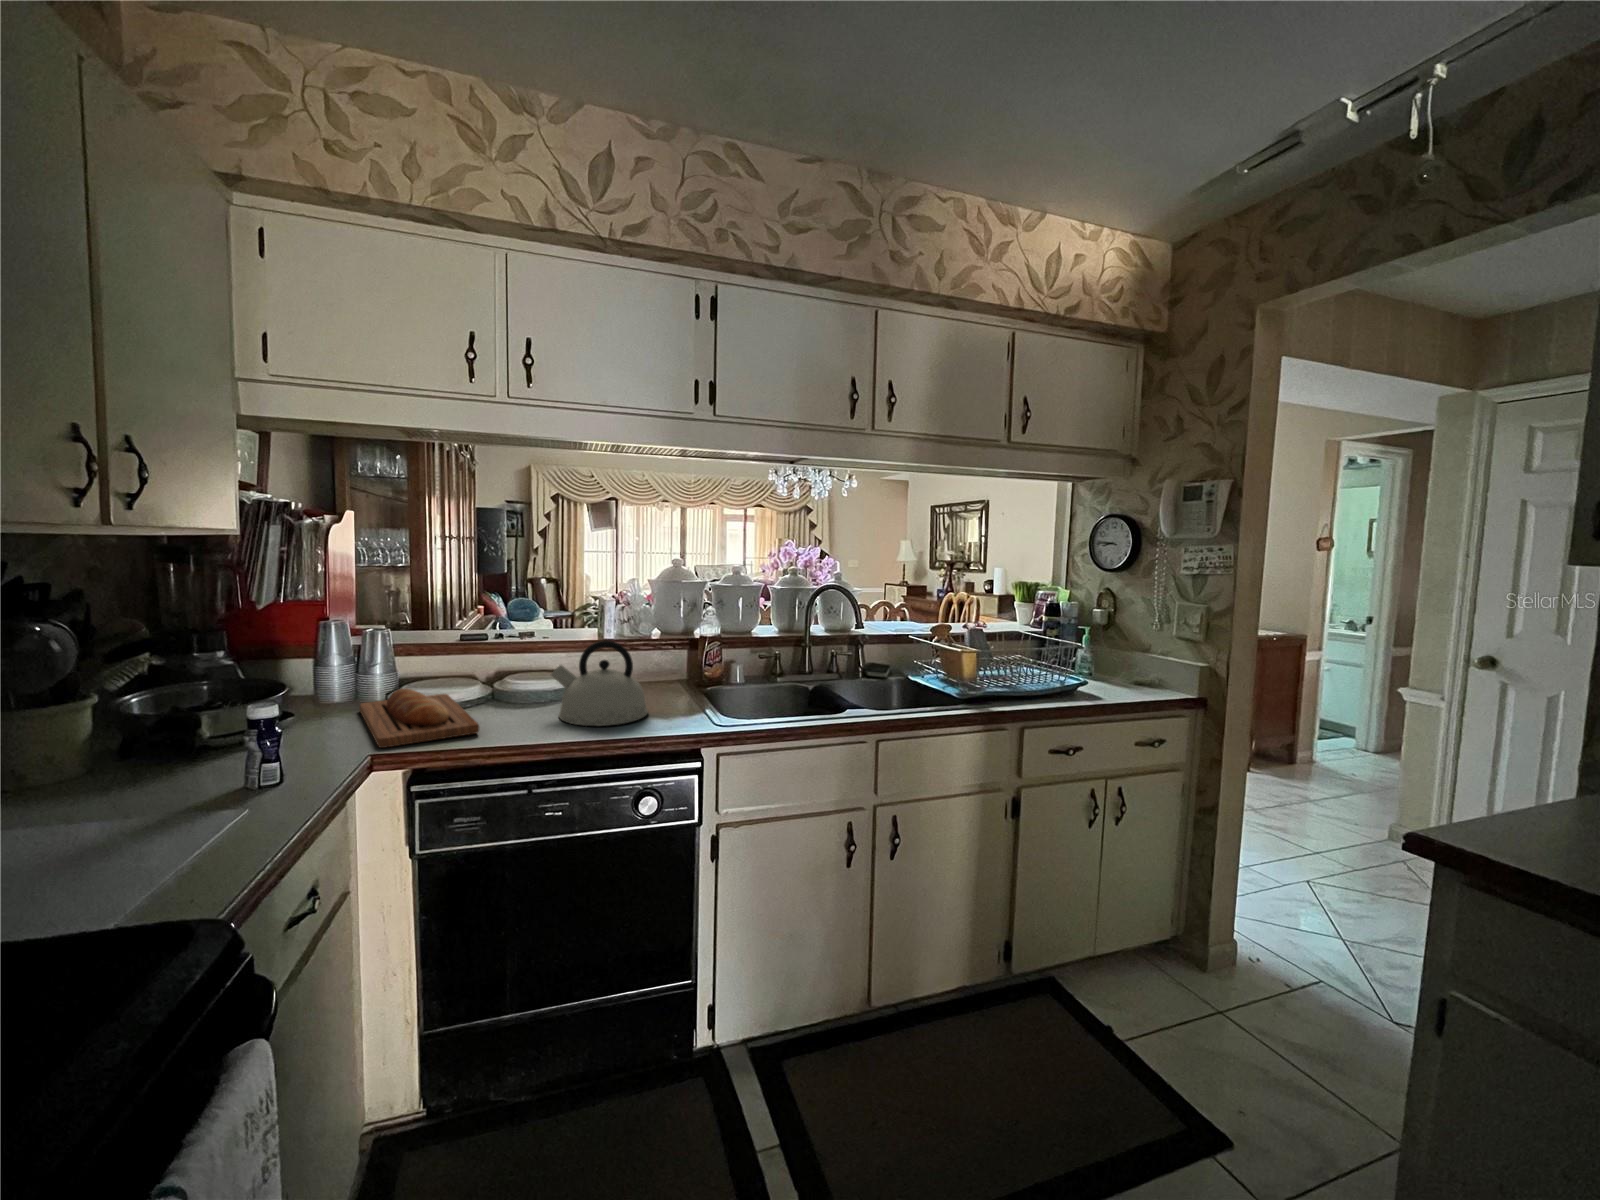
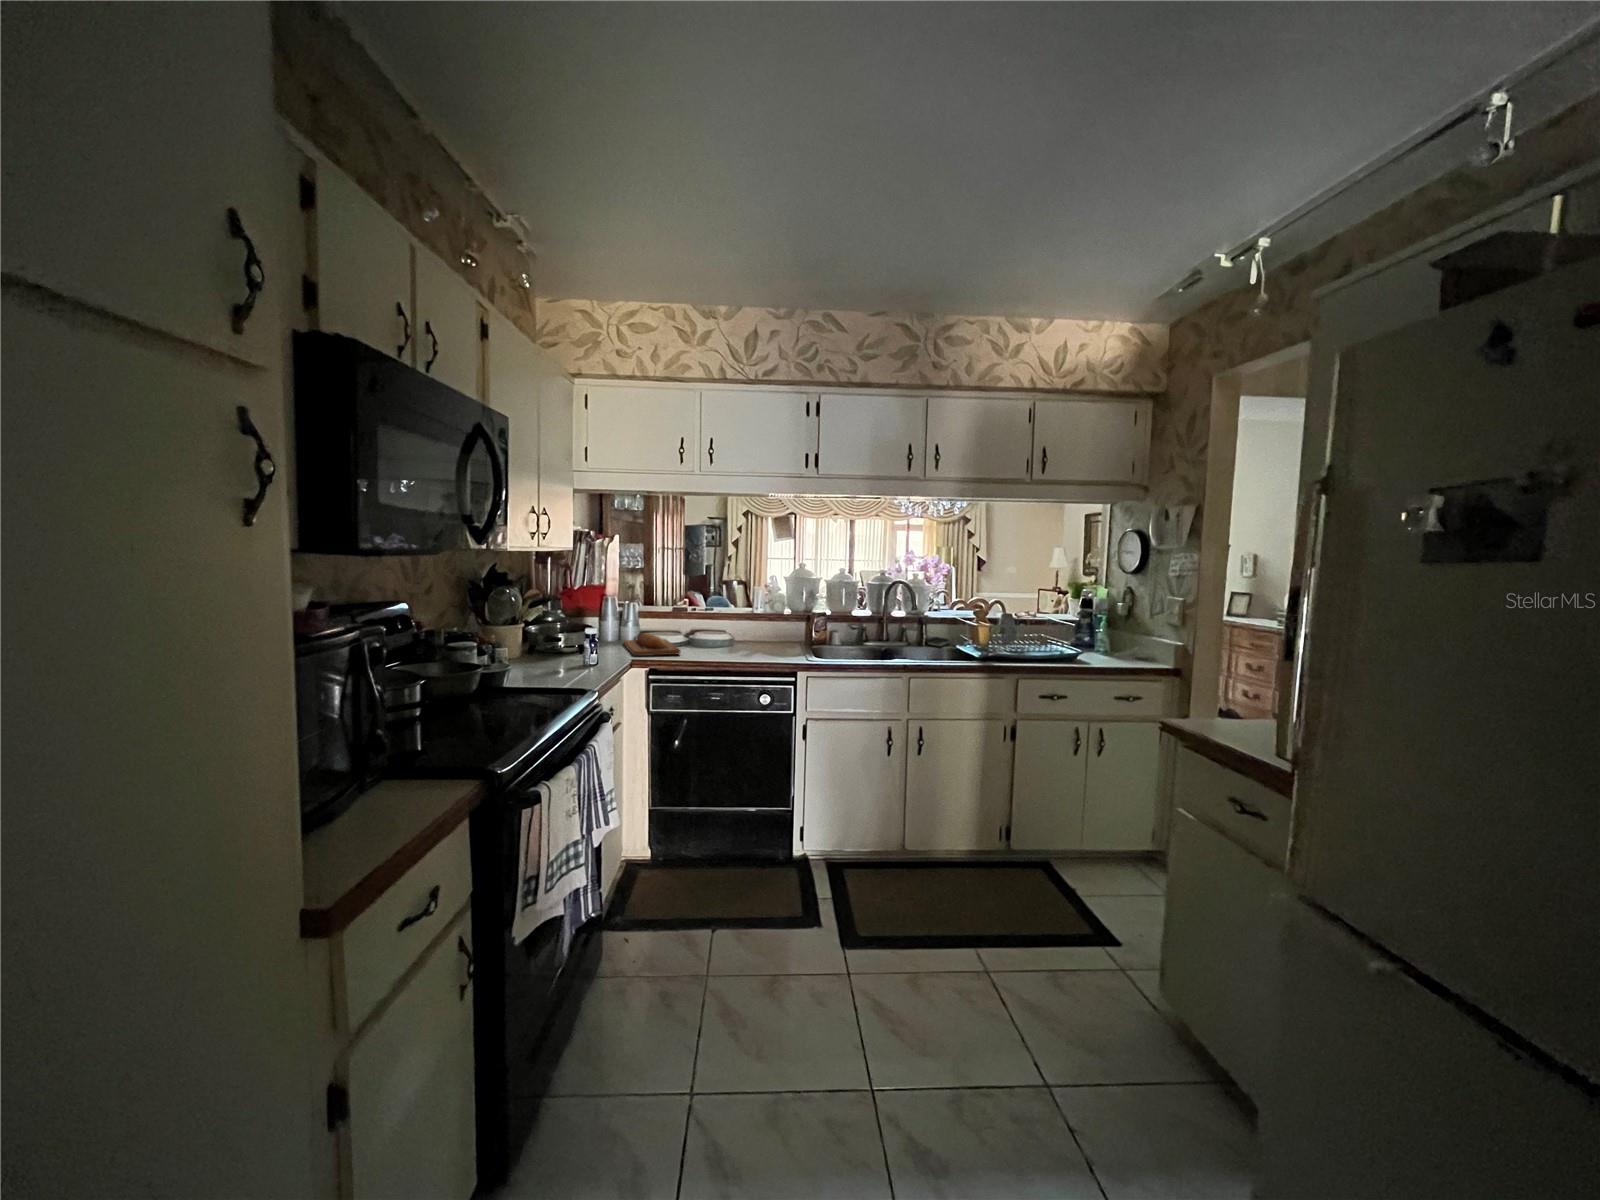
kettle: present [551,640,648,726] -> none [718,609,772,656]

